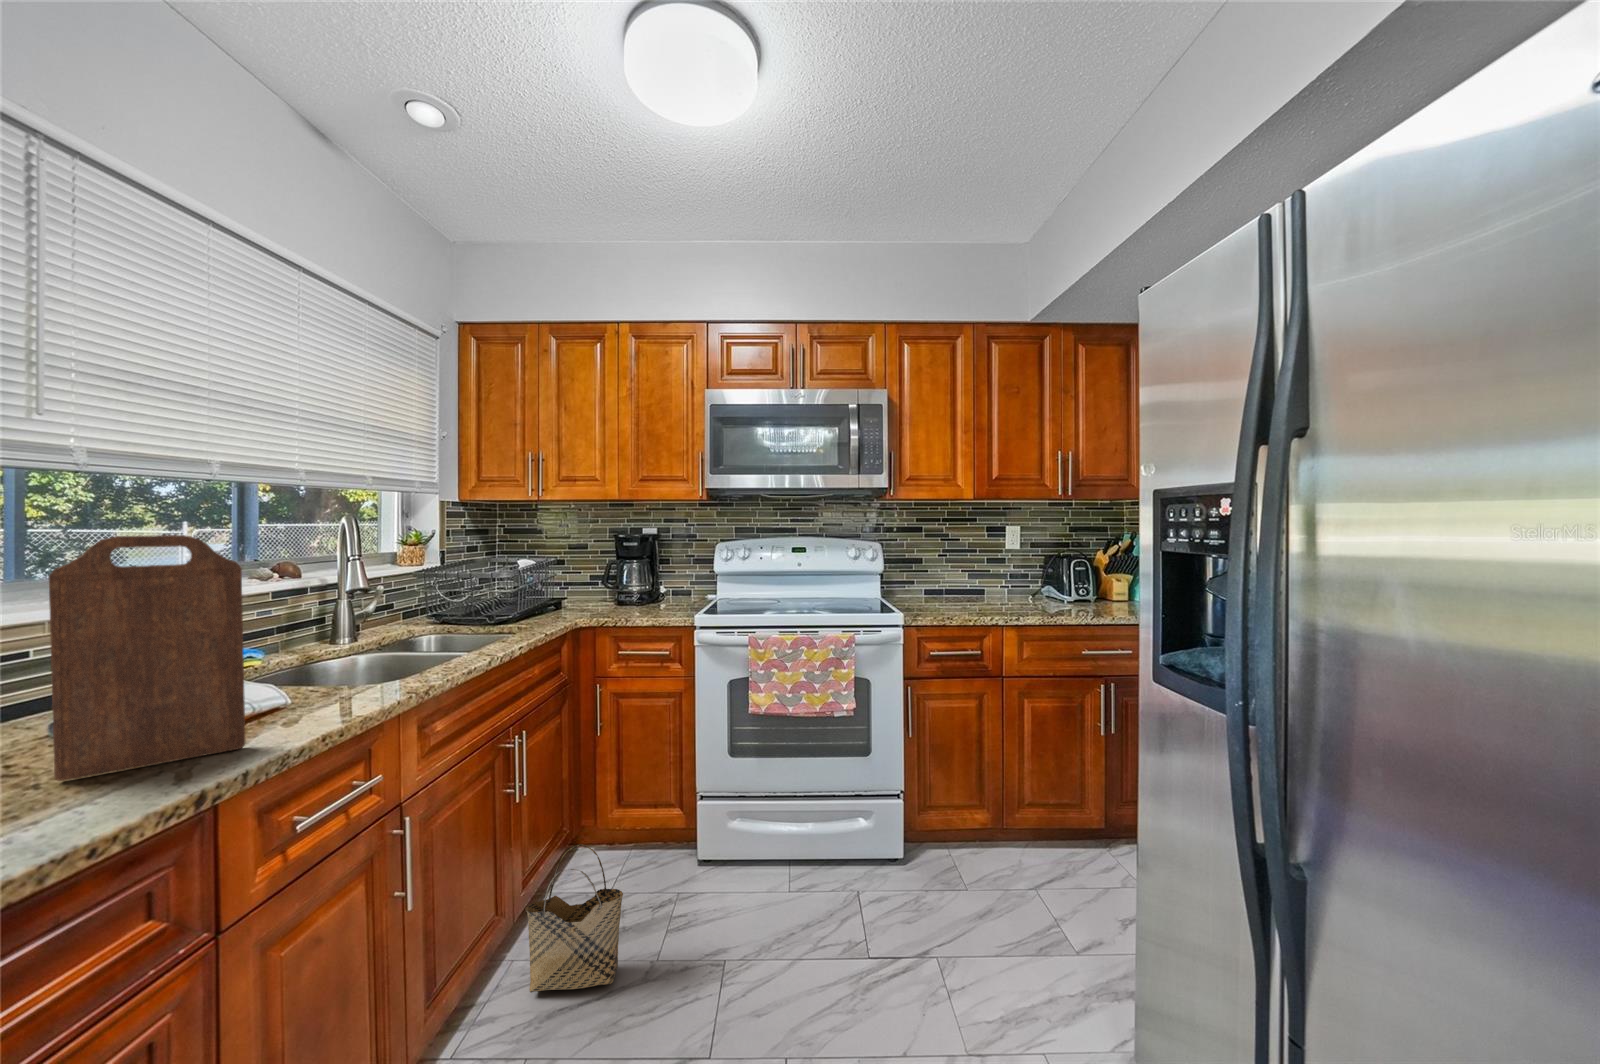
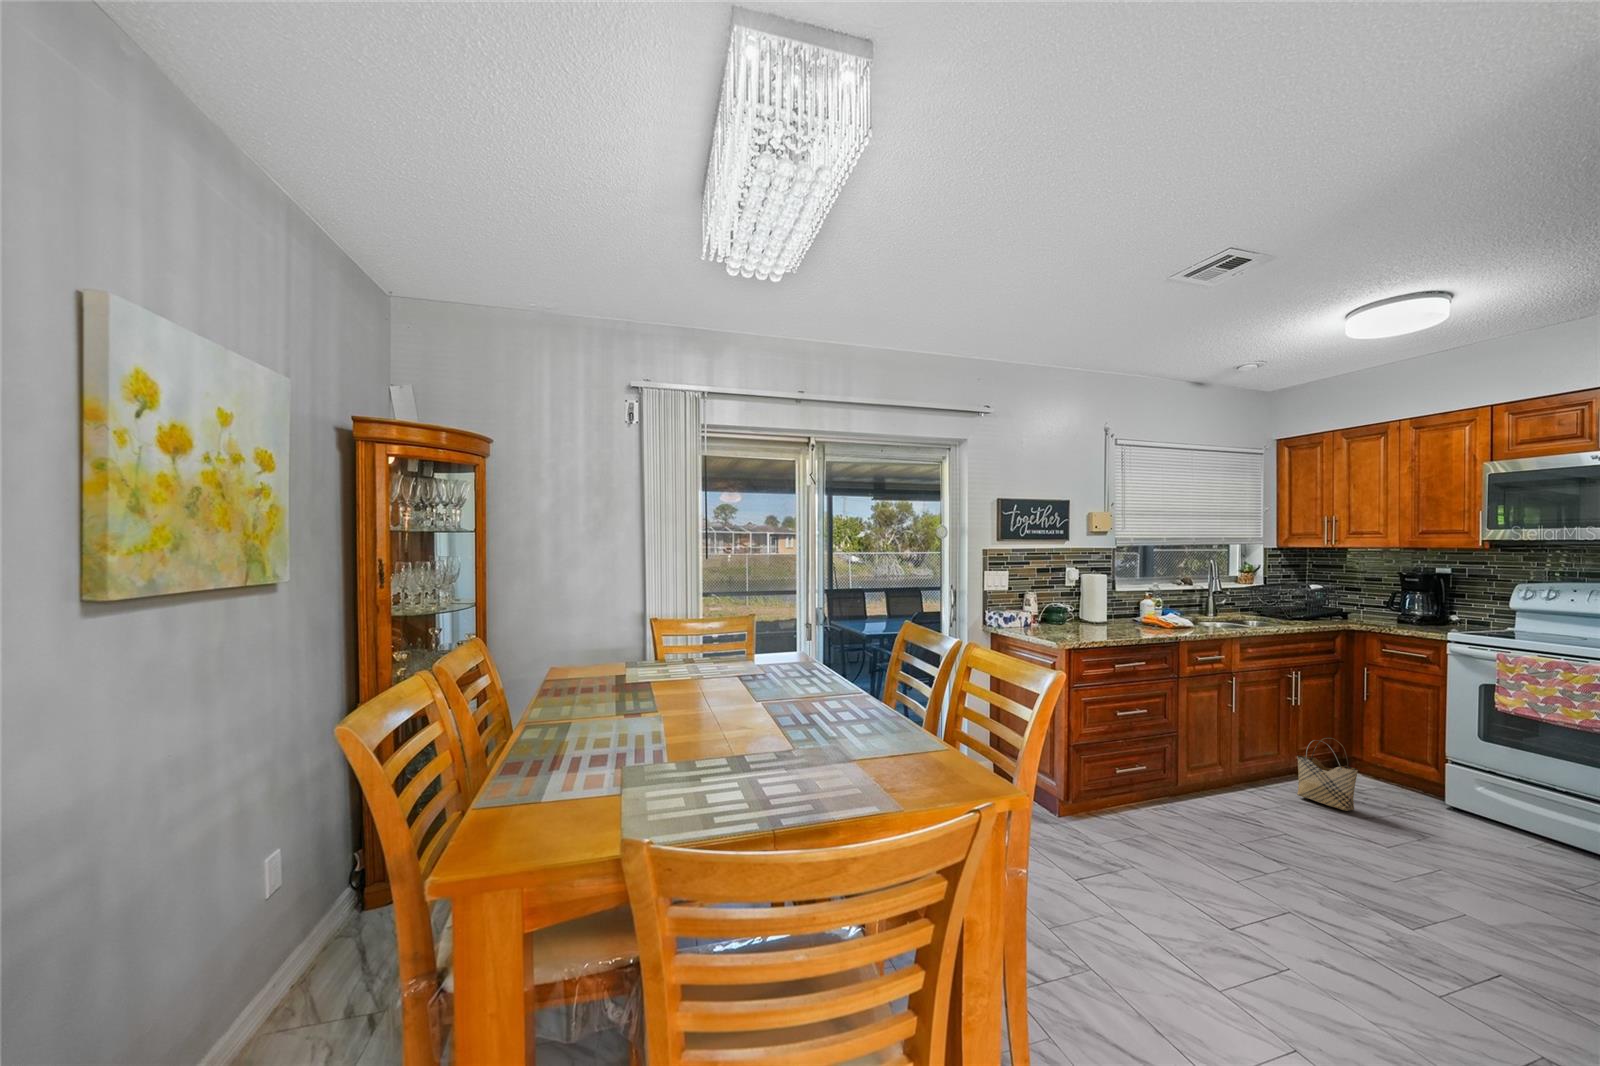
cutting board: present [49,535,245,781] -> none [1141,569,1184,634]

